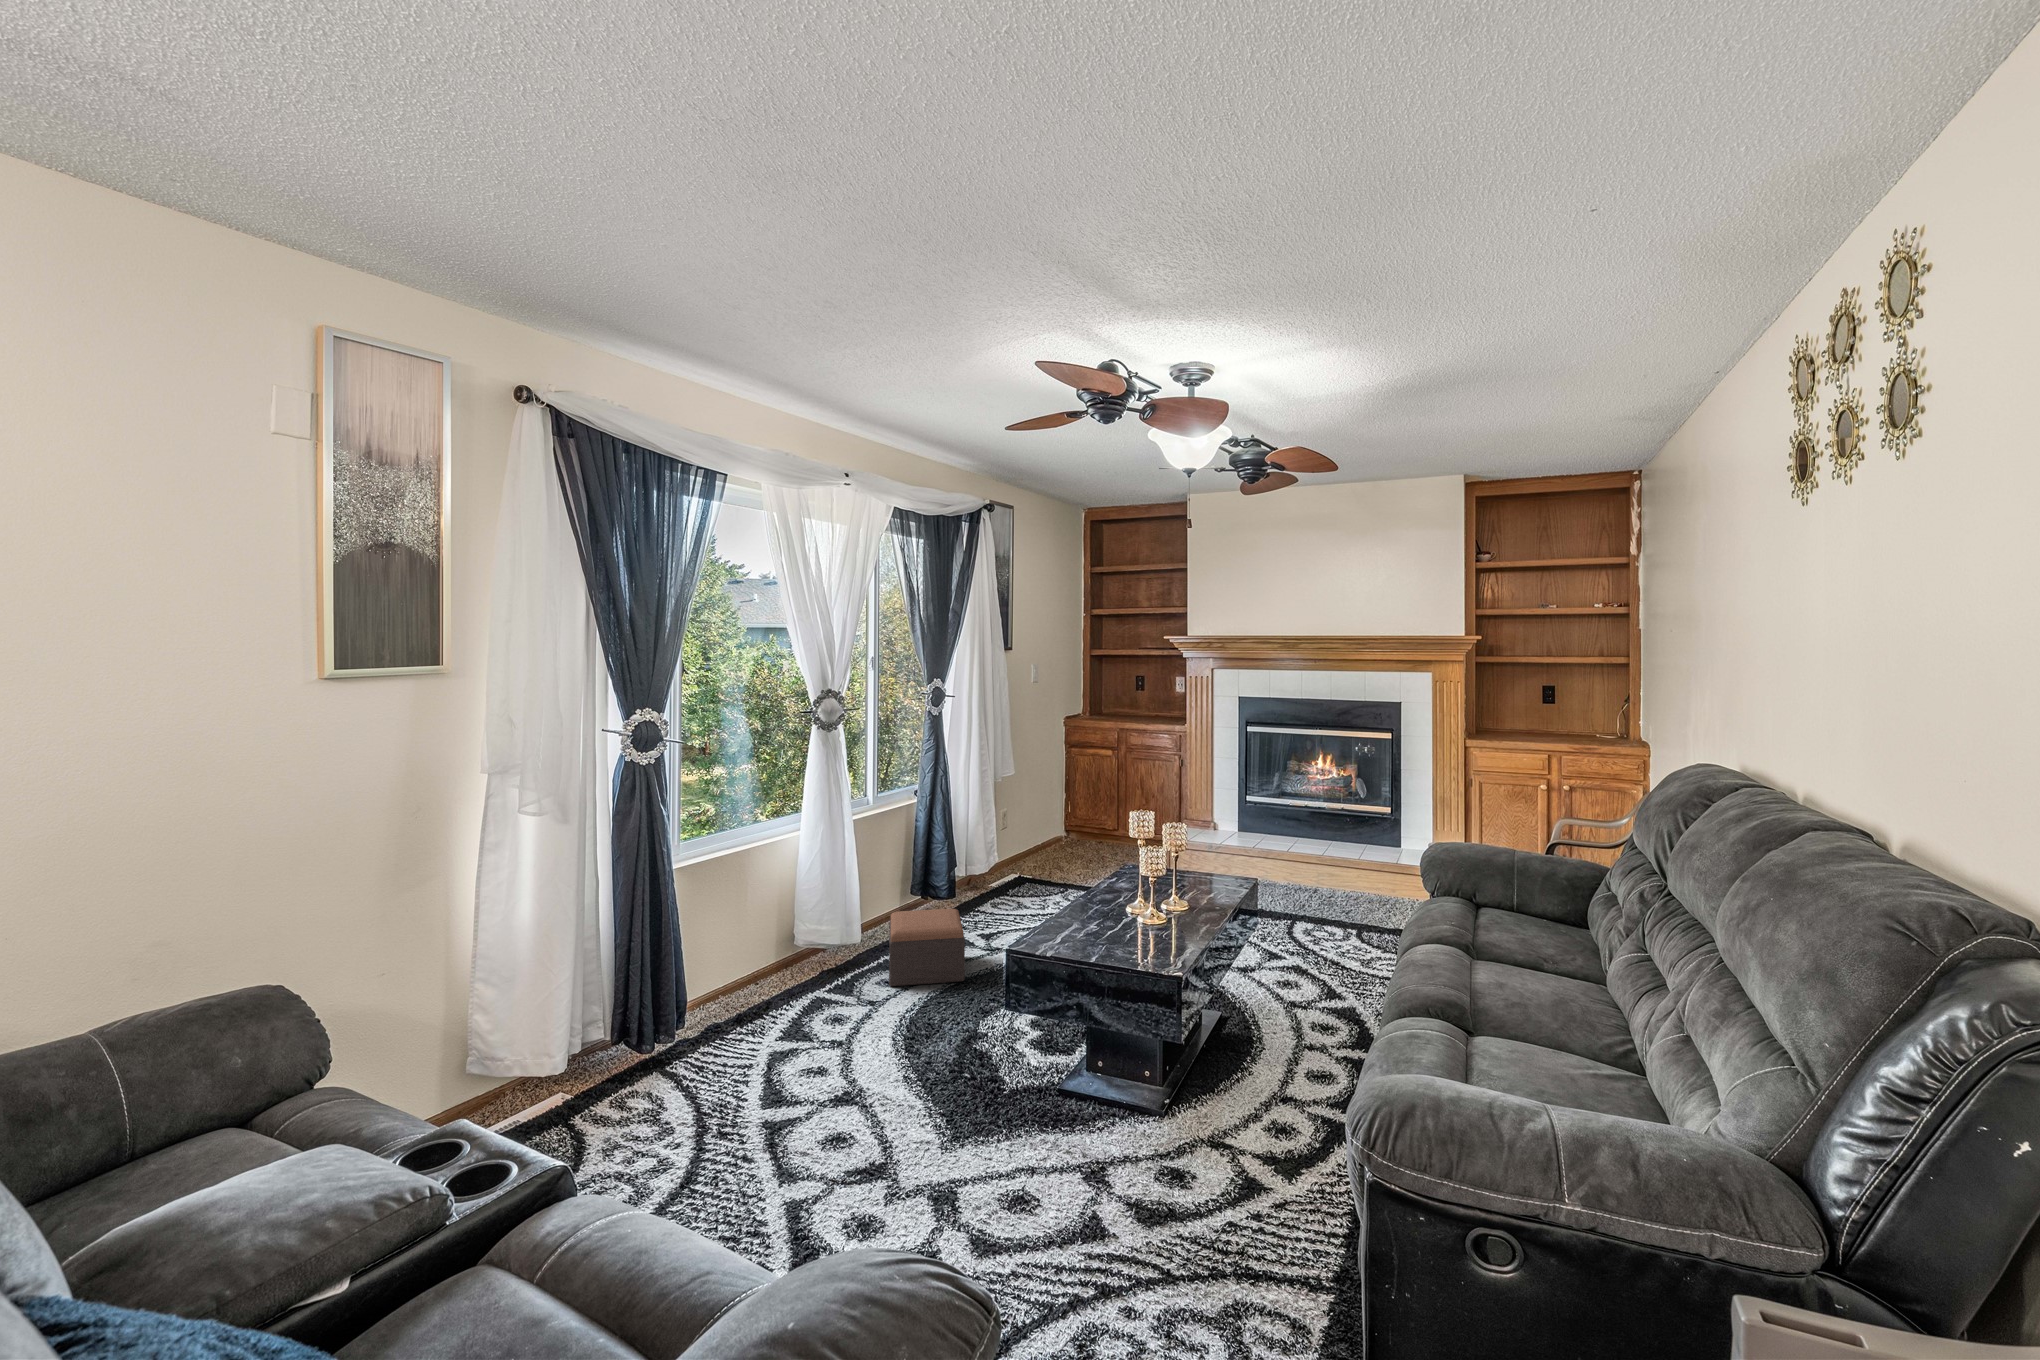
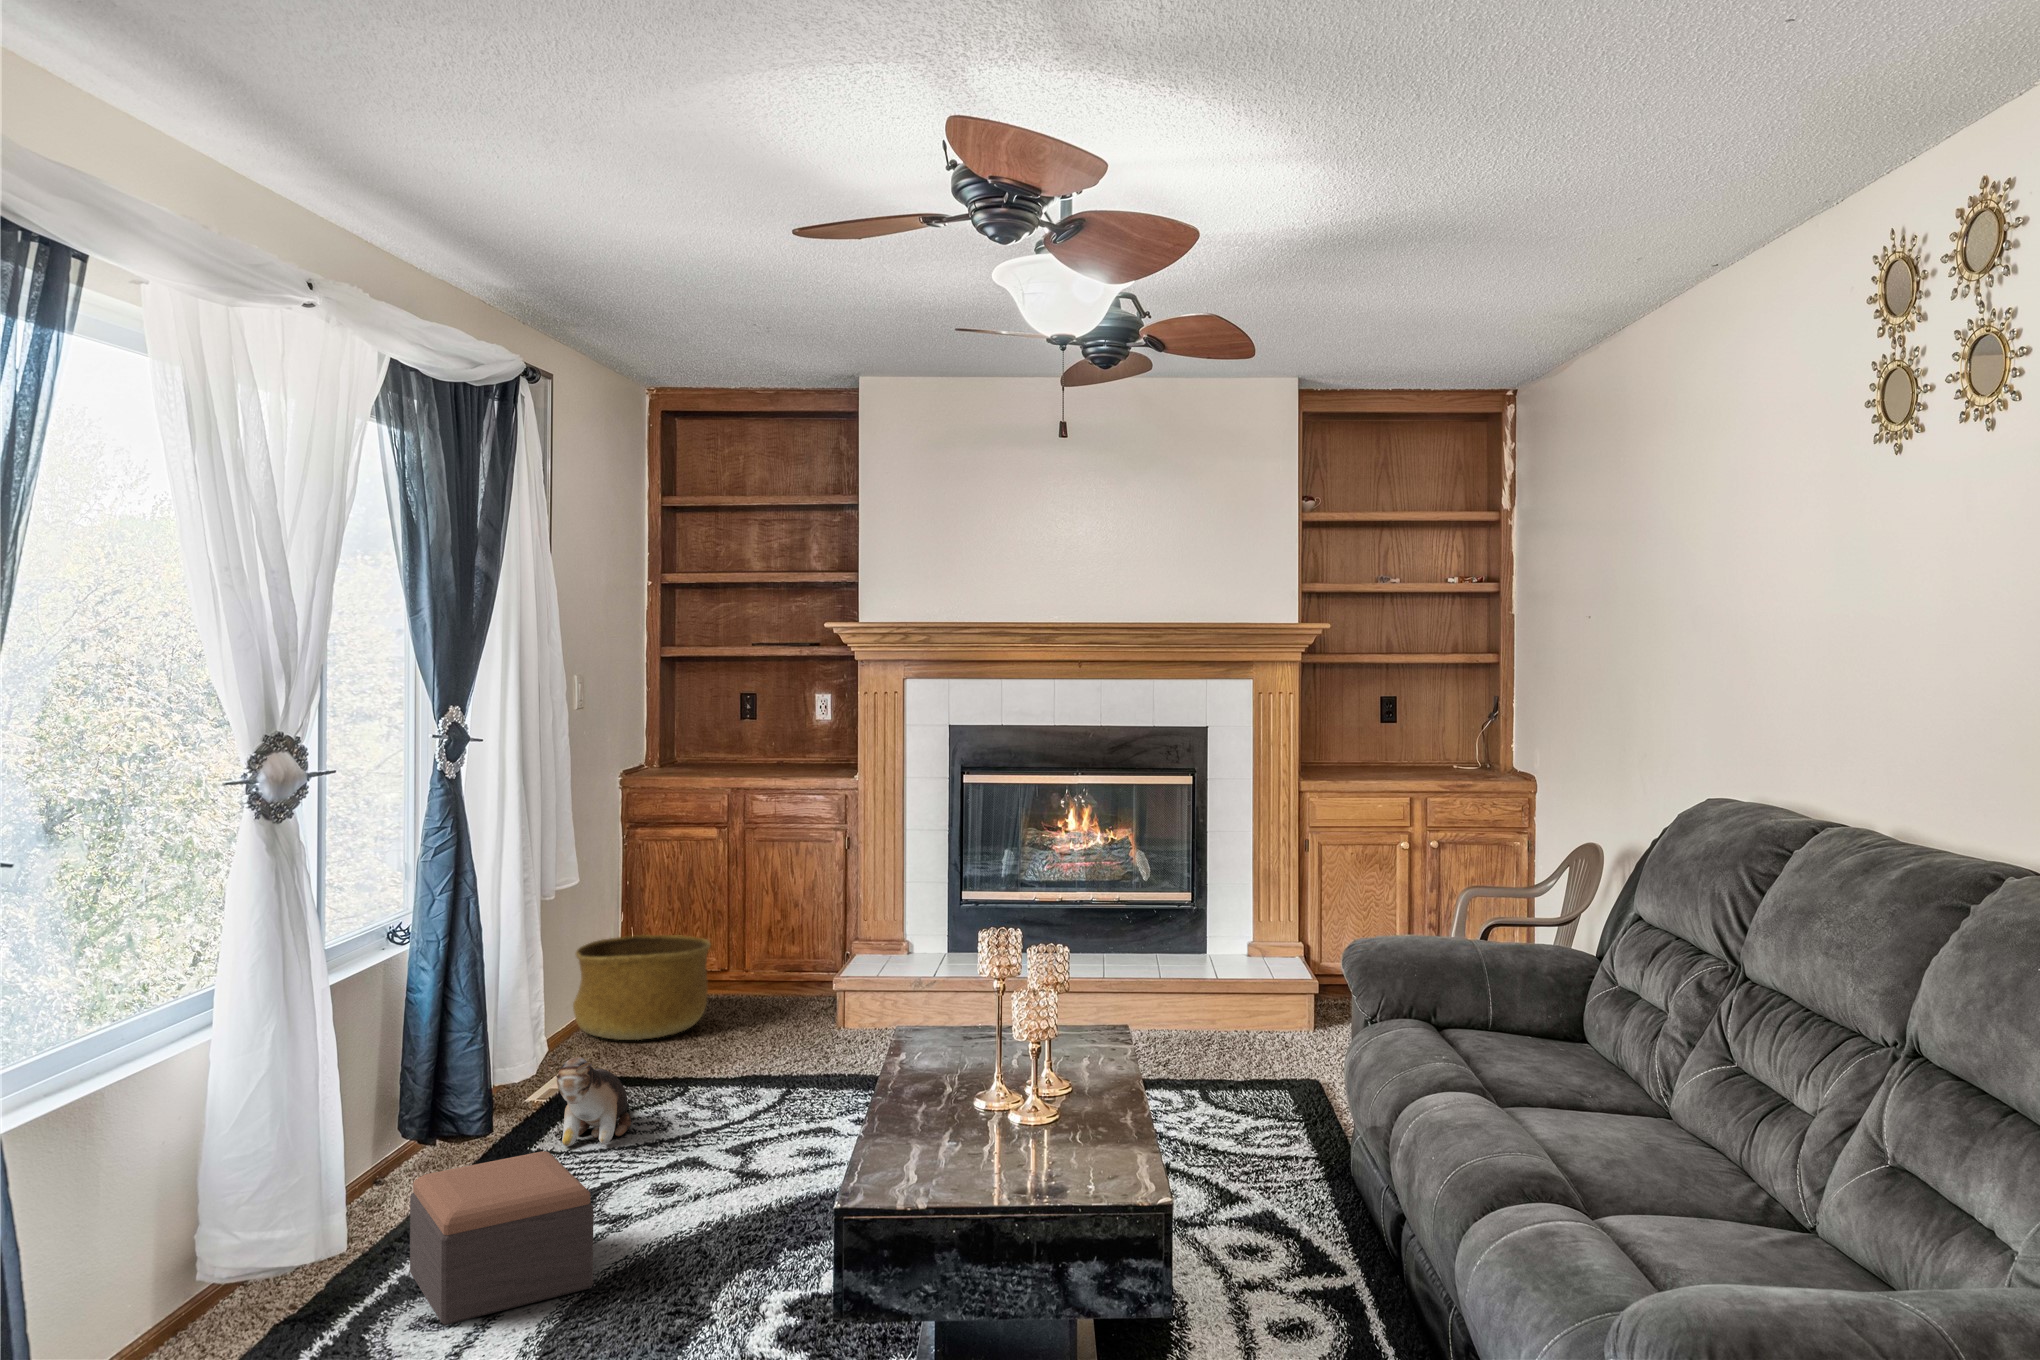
basket: none [1027,805,1099,862] -> present [573,935,711,1040]
plush toy: none [980,864,1032,912] -> present [548,1057,631,1146]

